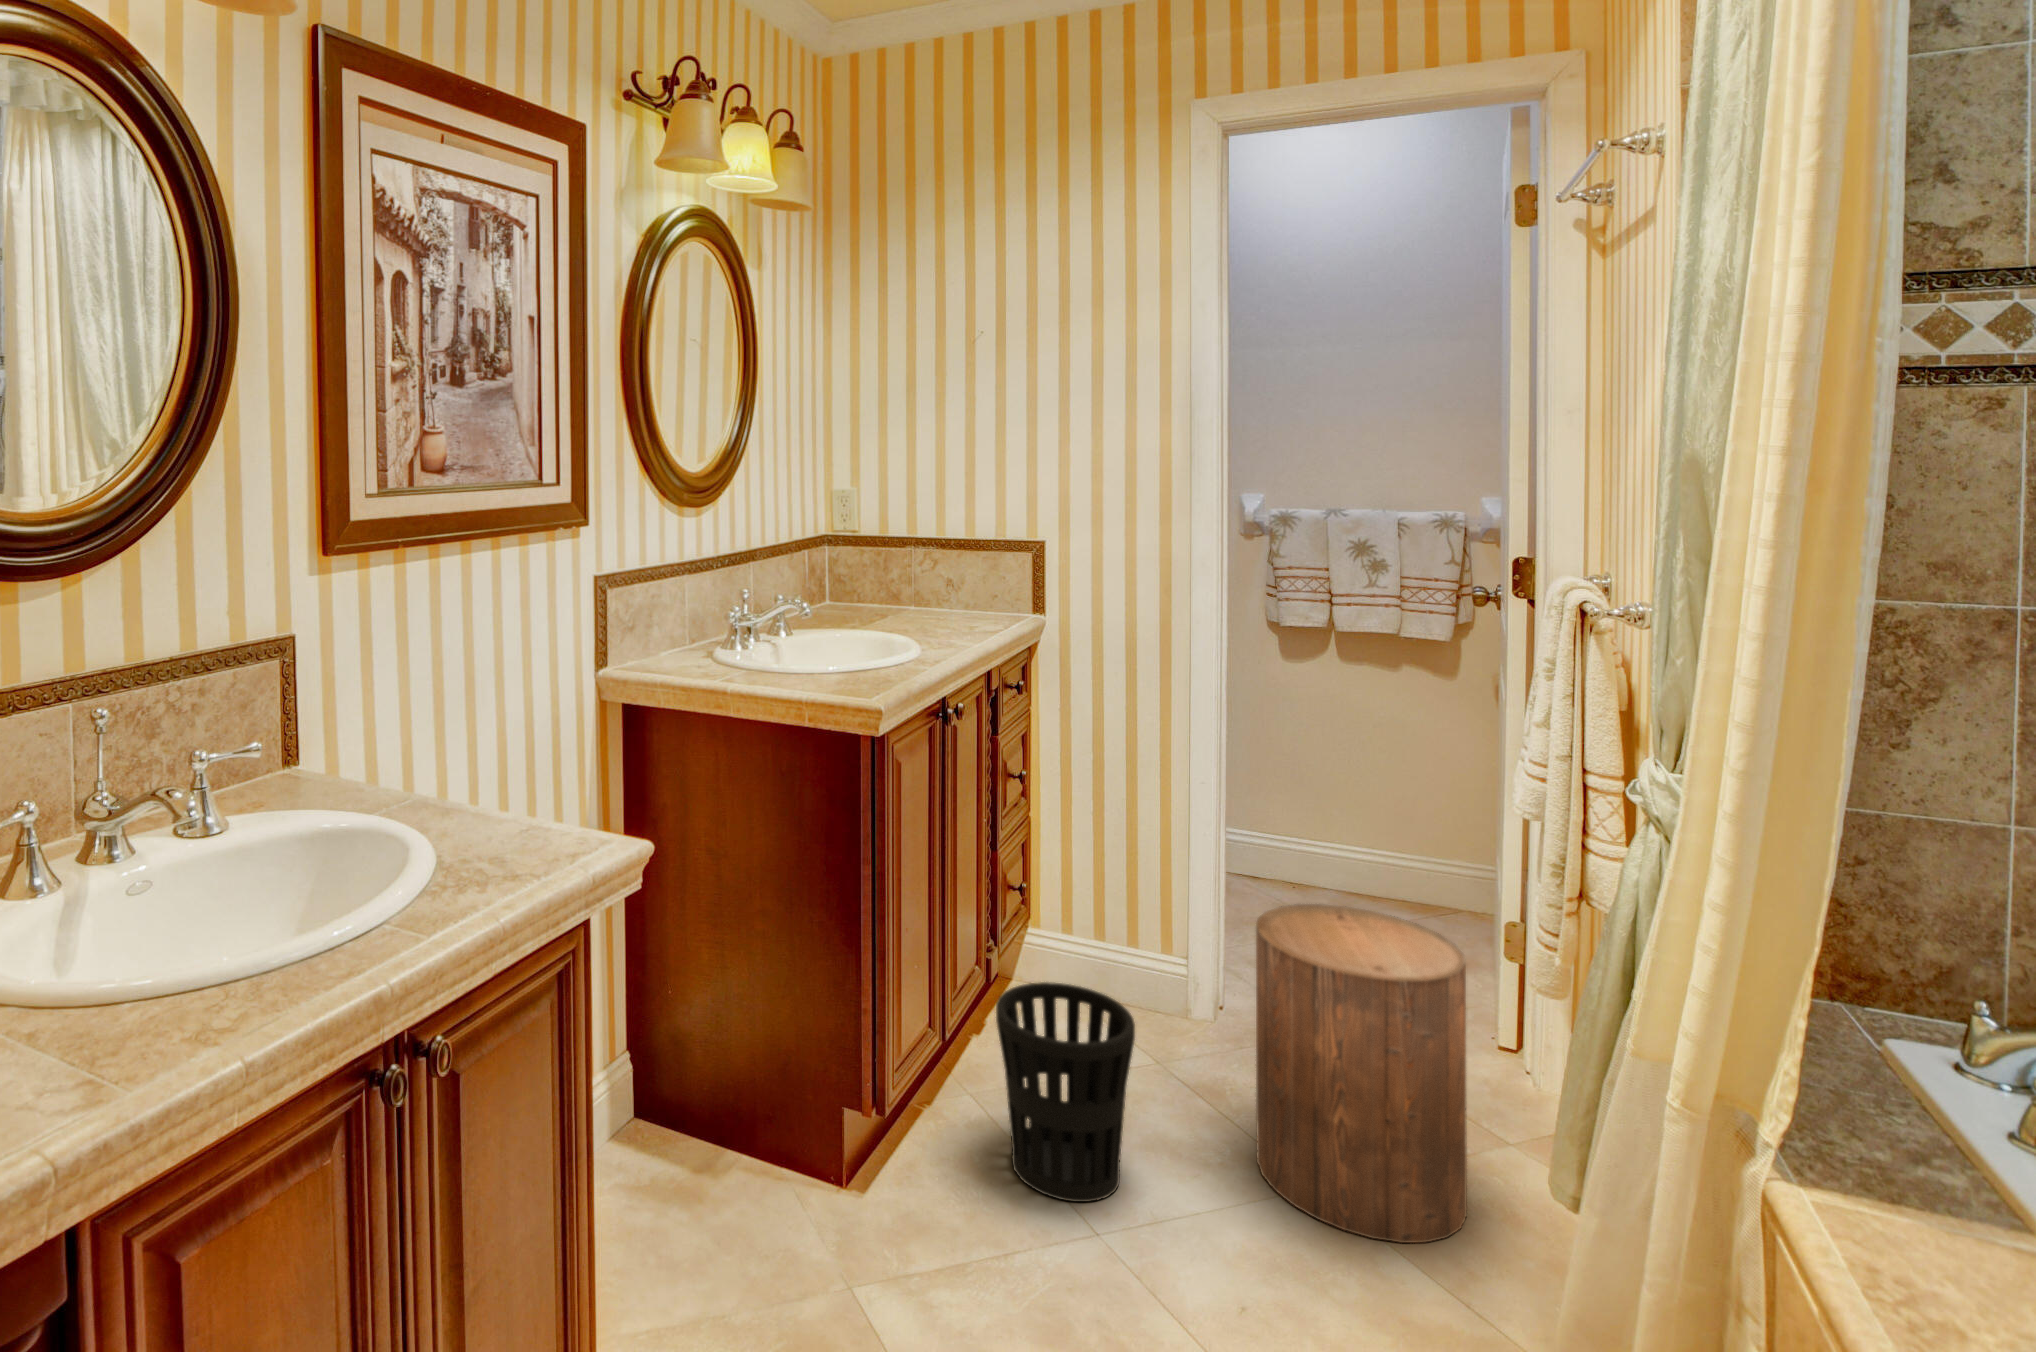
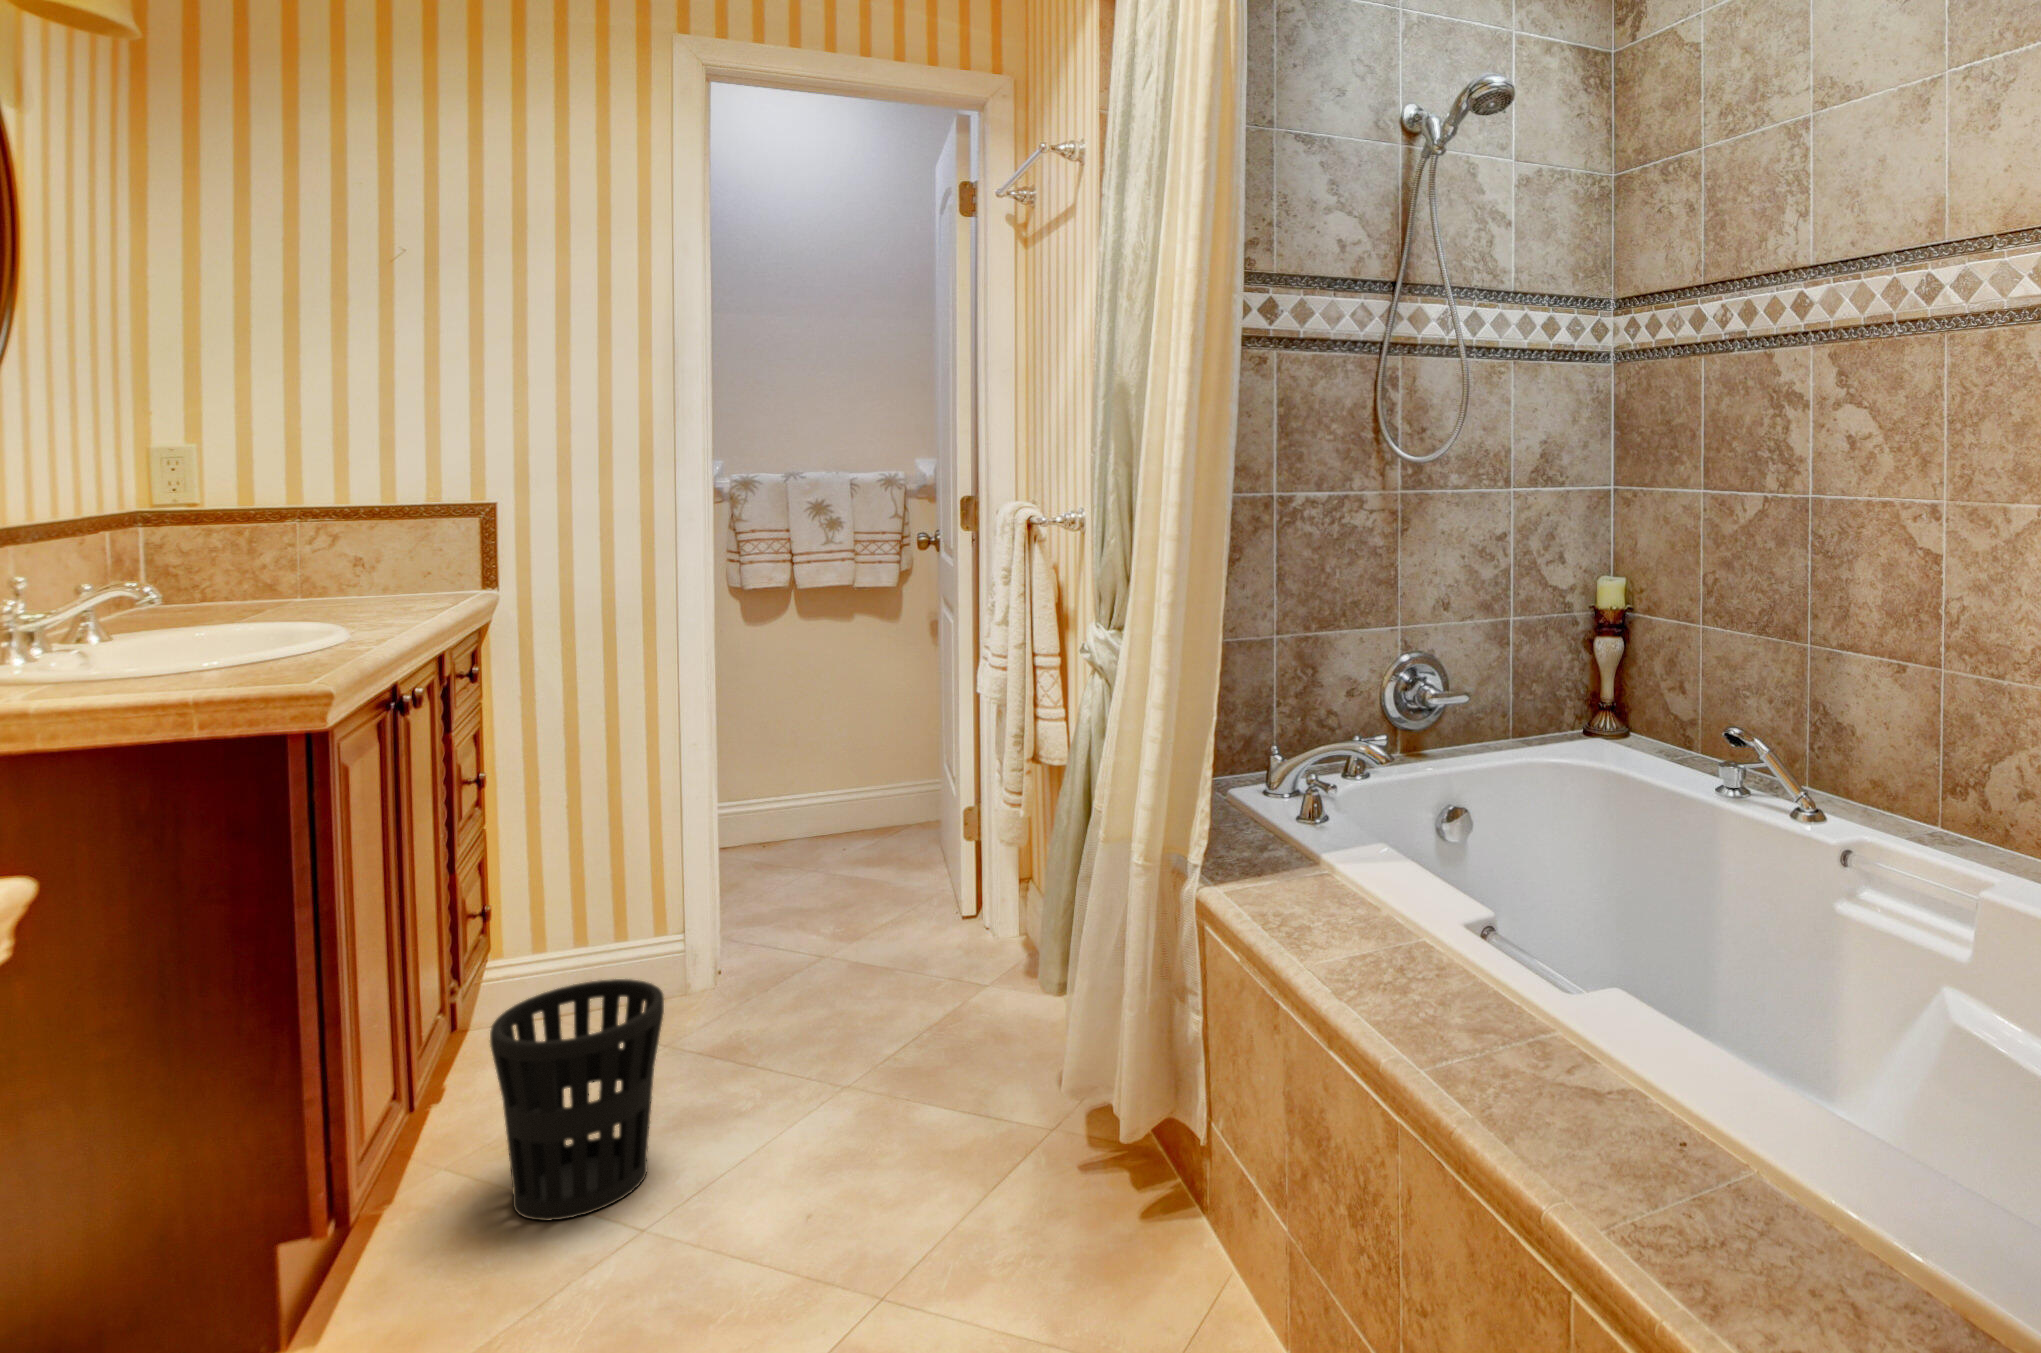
stool: present [1256,904,1467,1243] -> none [777,817,958,1109]

